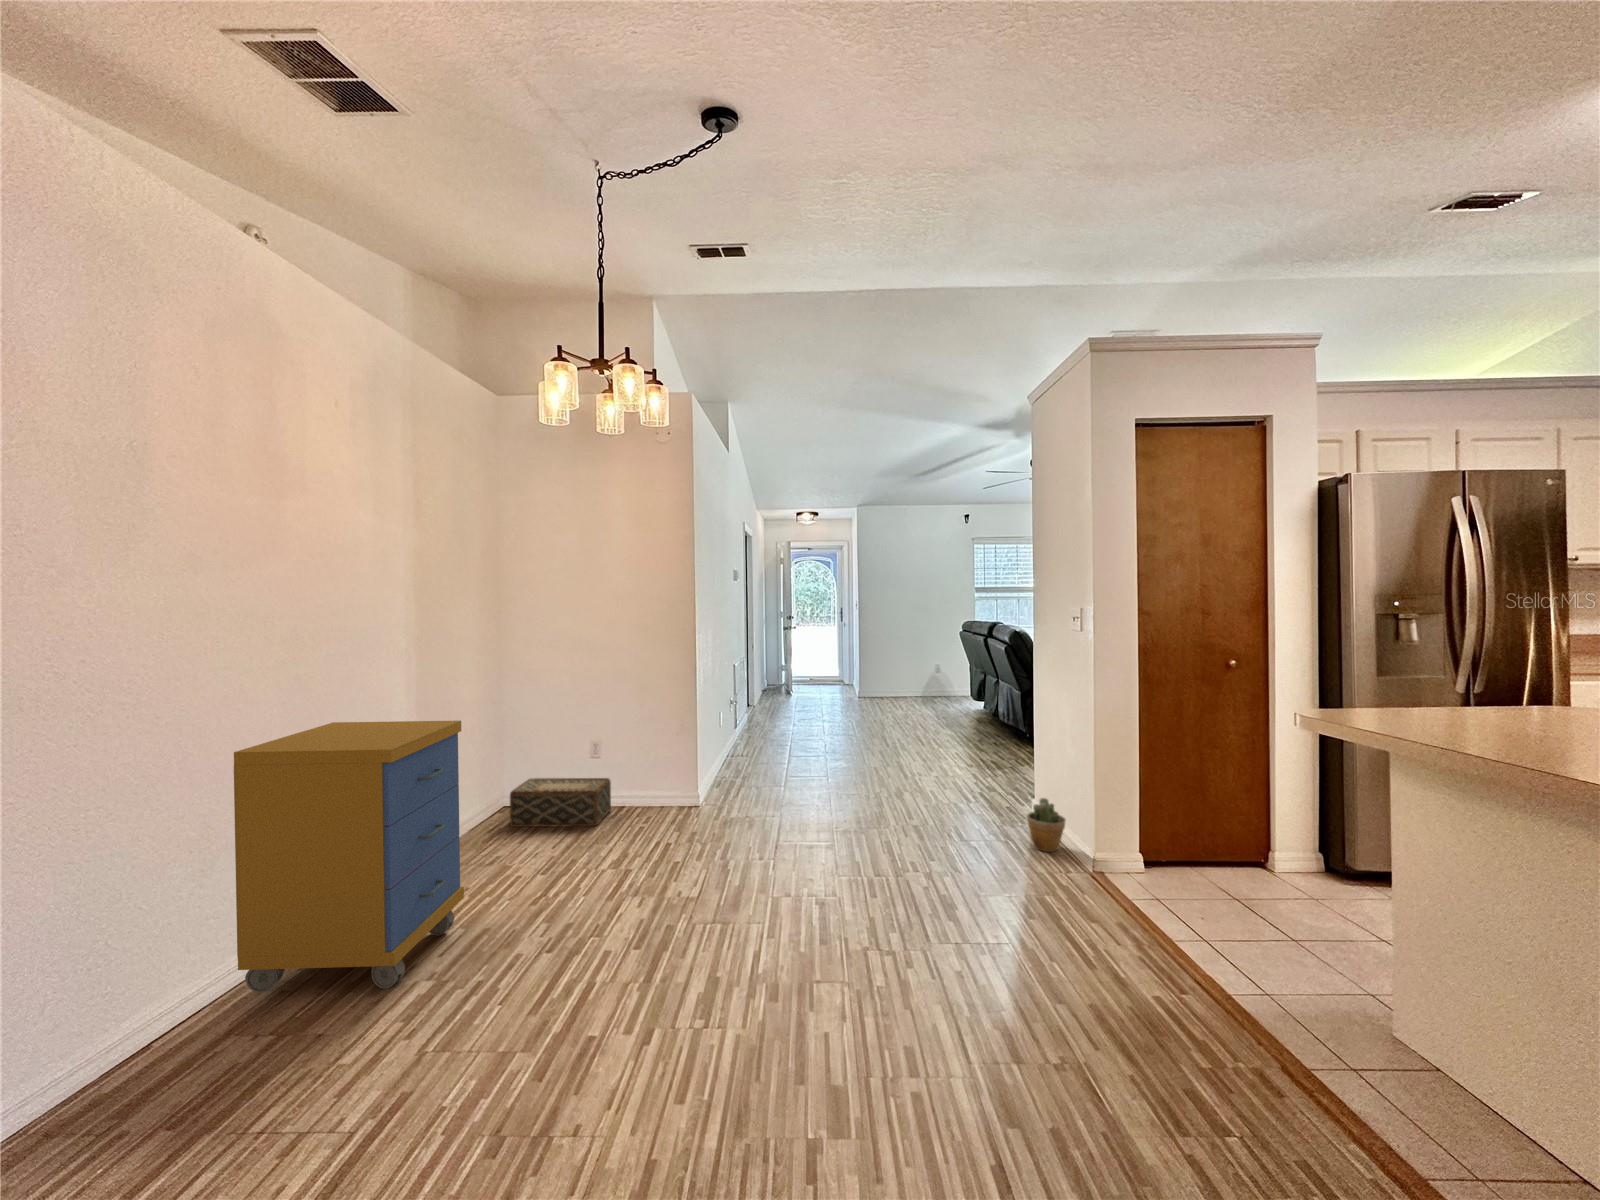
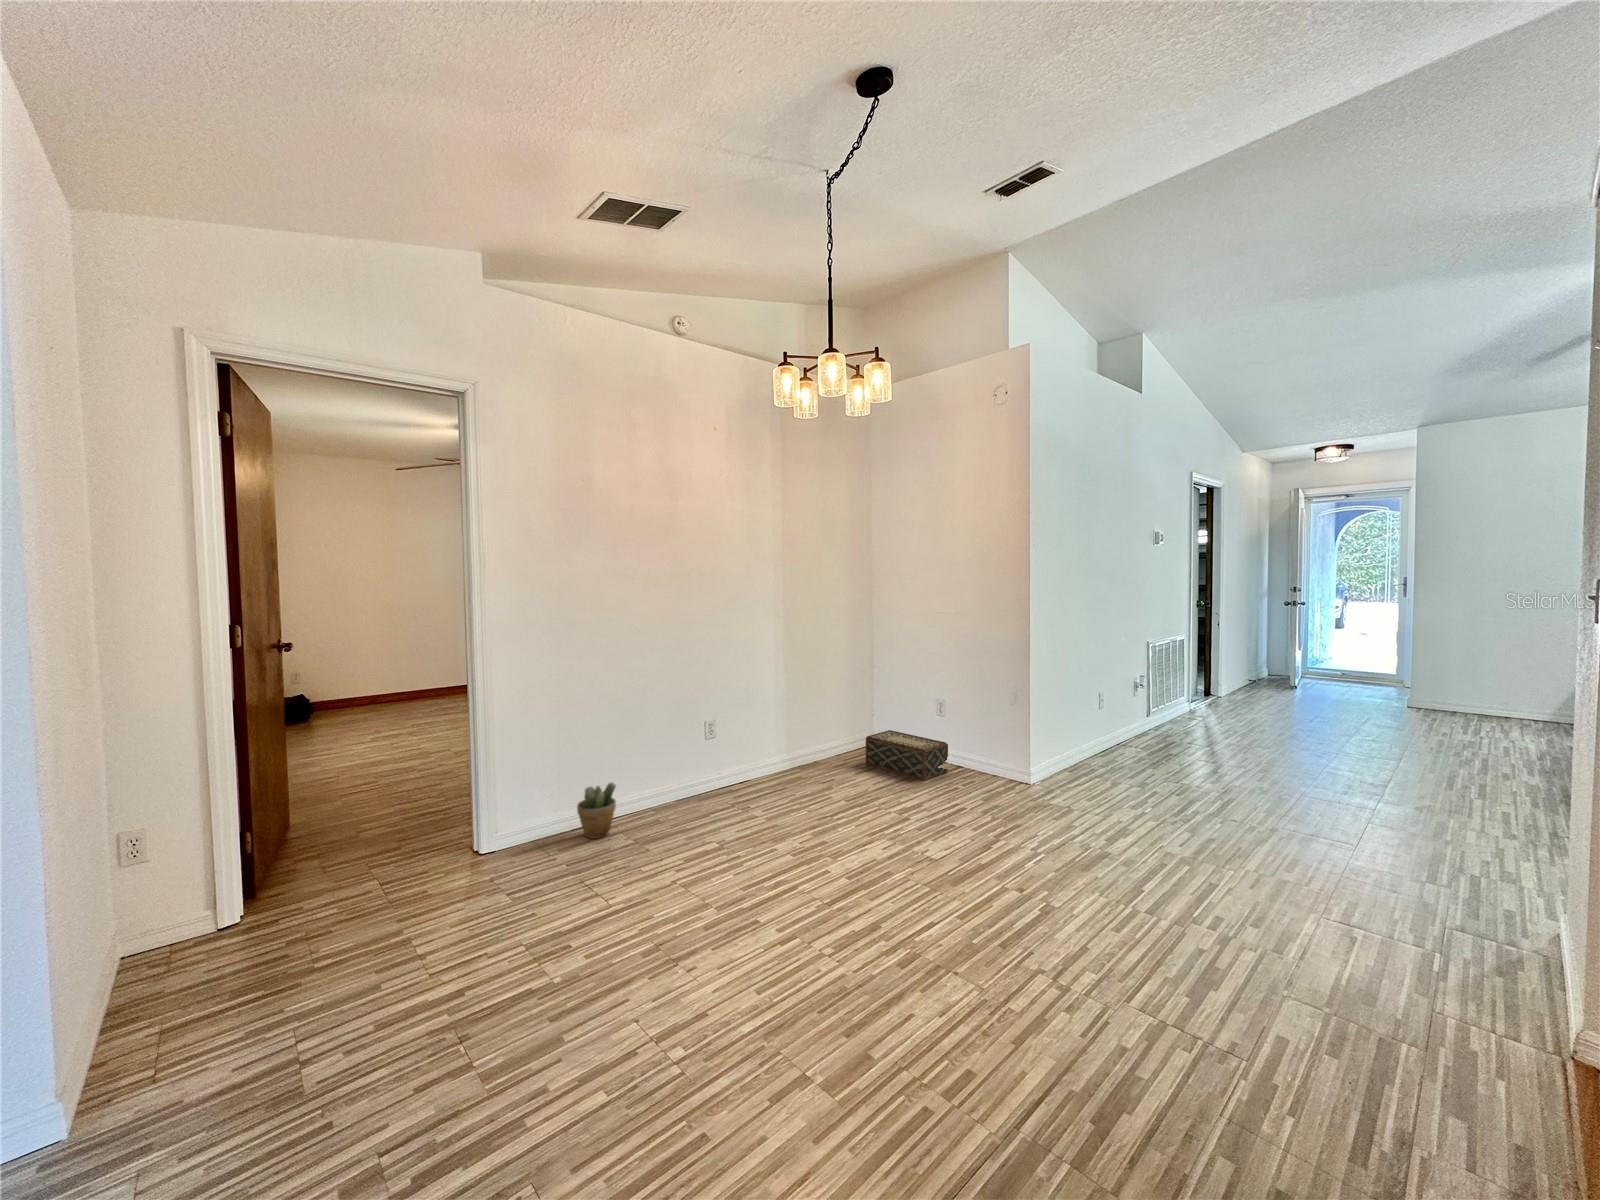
storage cabinet: present [234,721,464,992] -> none [641,660,772,839]
potted plant: present [1027,798,1066,852] -> present [577,783,616,839]

